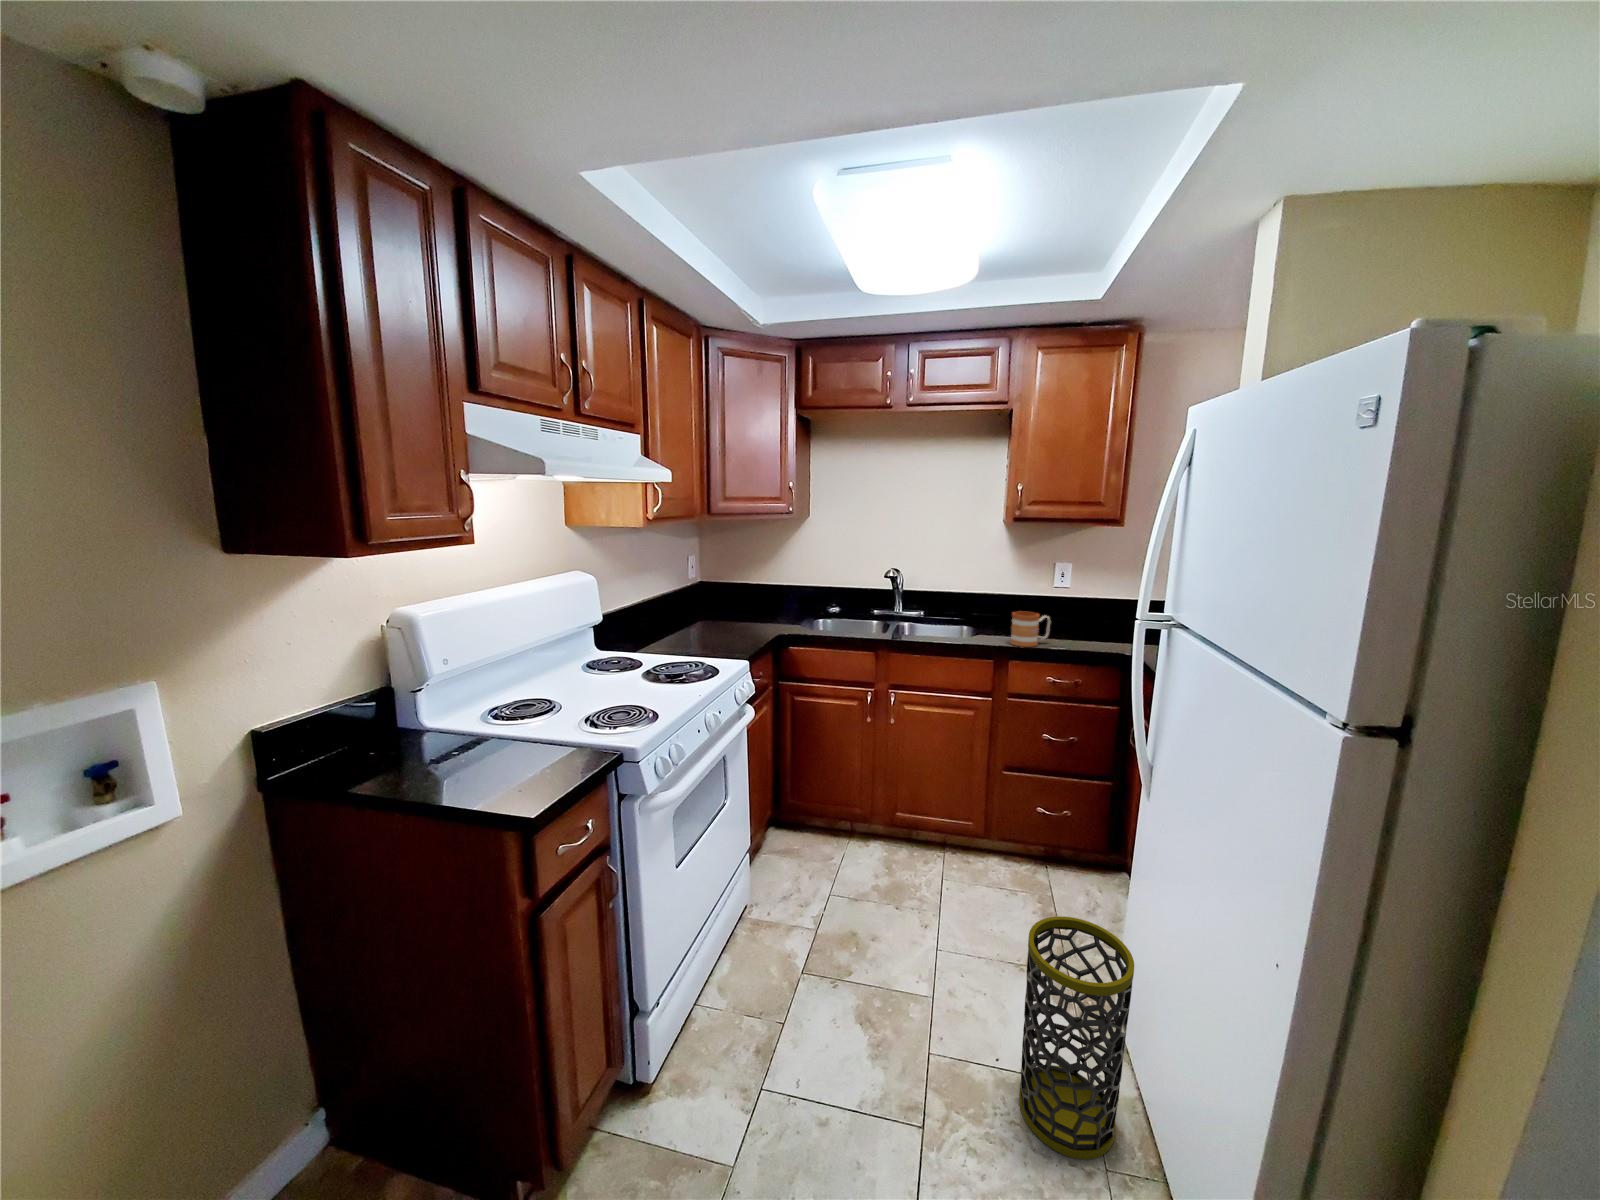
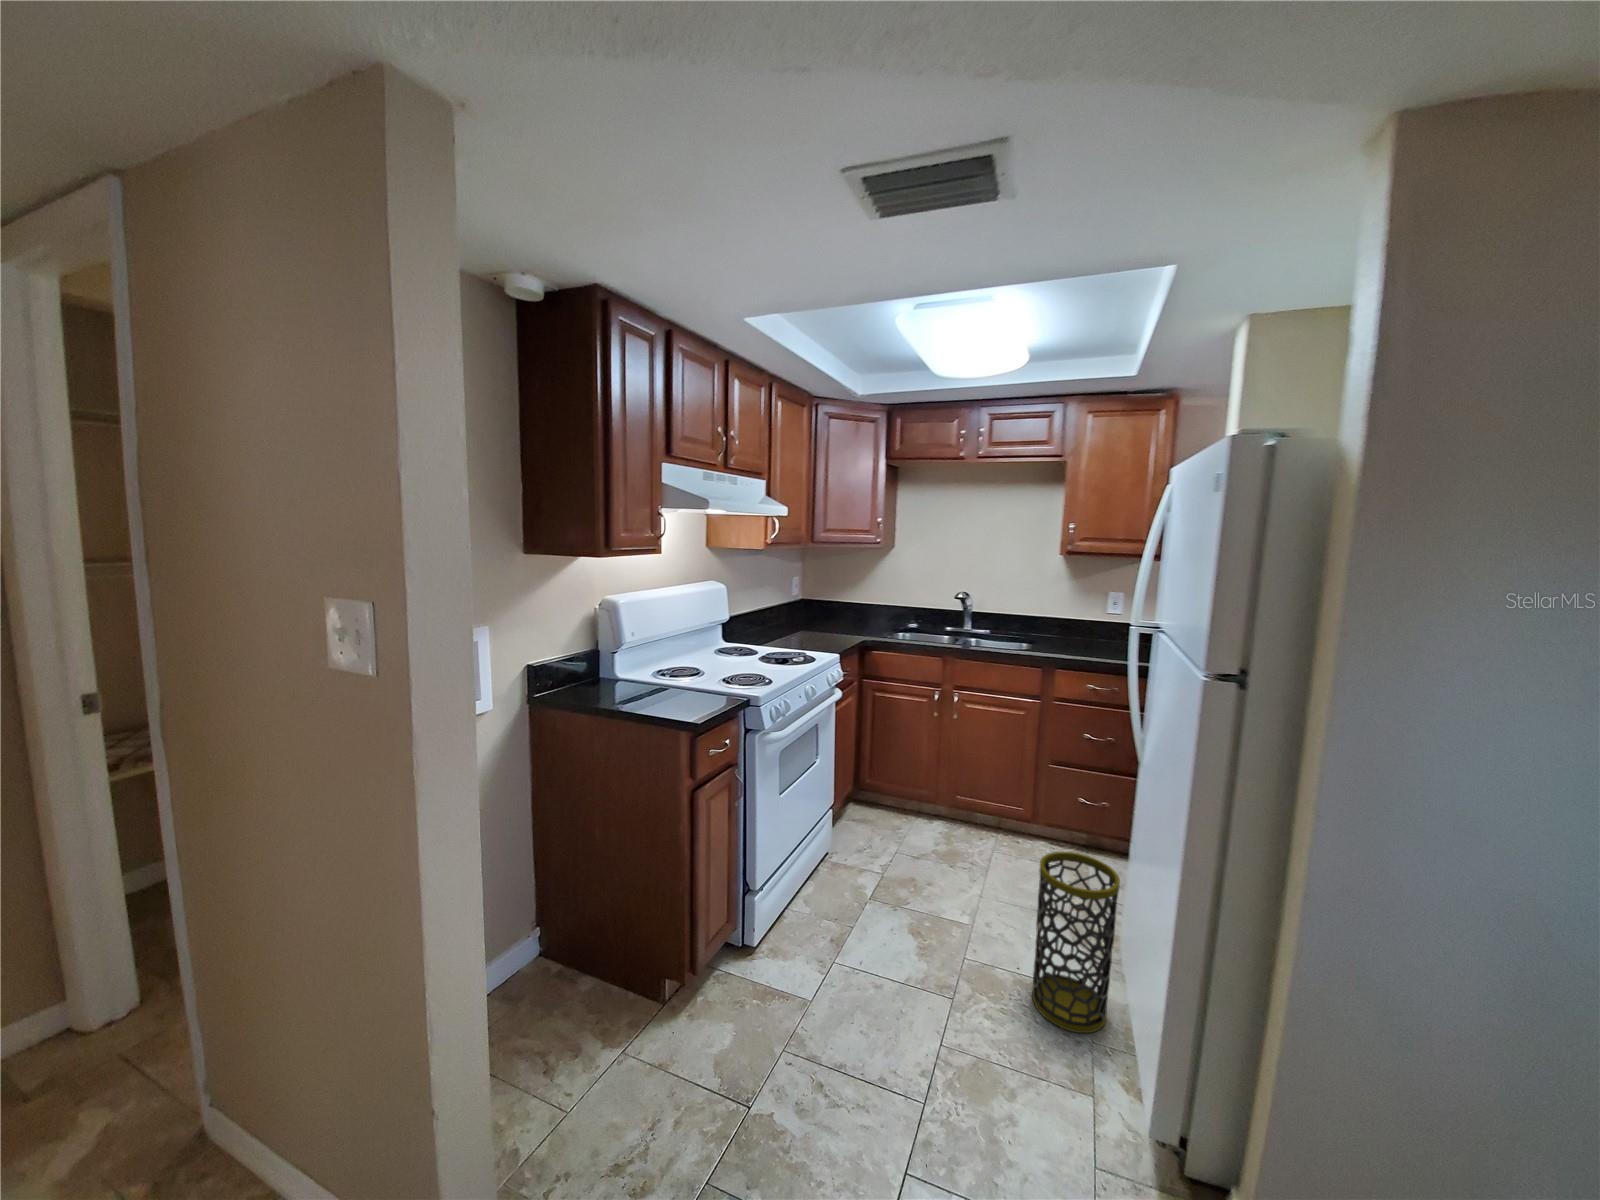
mug: present [1010,611,1051,647] -> none [1059,630,1095,659]

